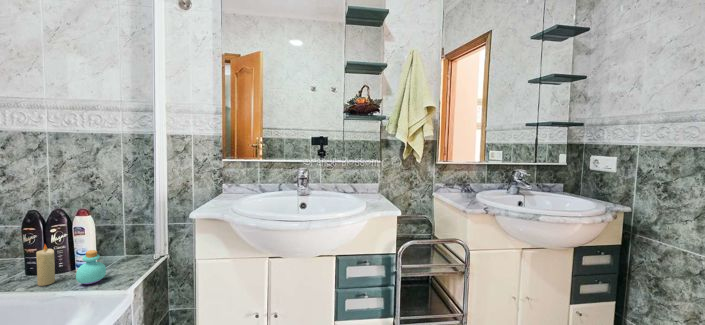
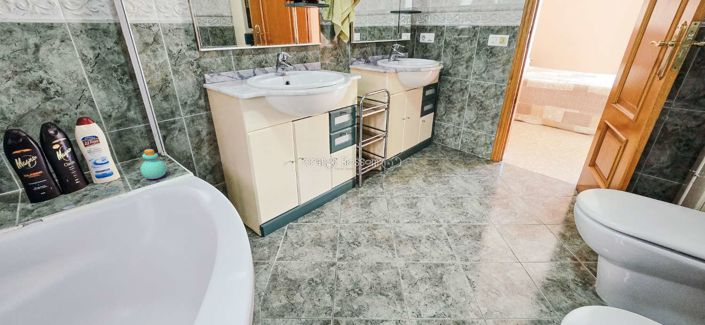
candle: present [36,244,55,286] -> none [89,154,116,194]

